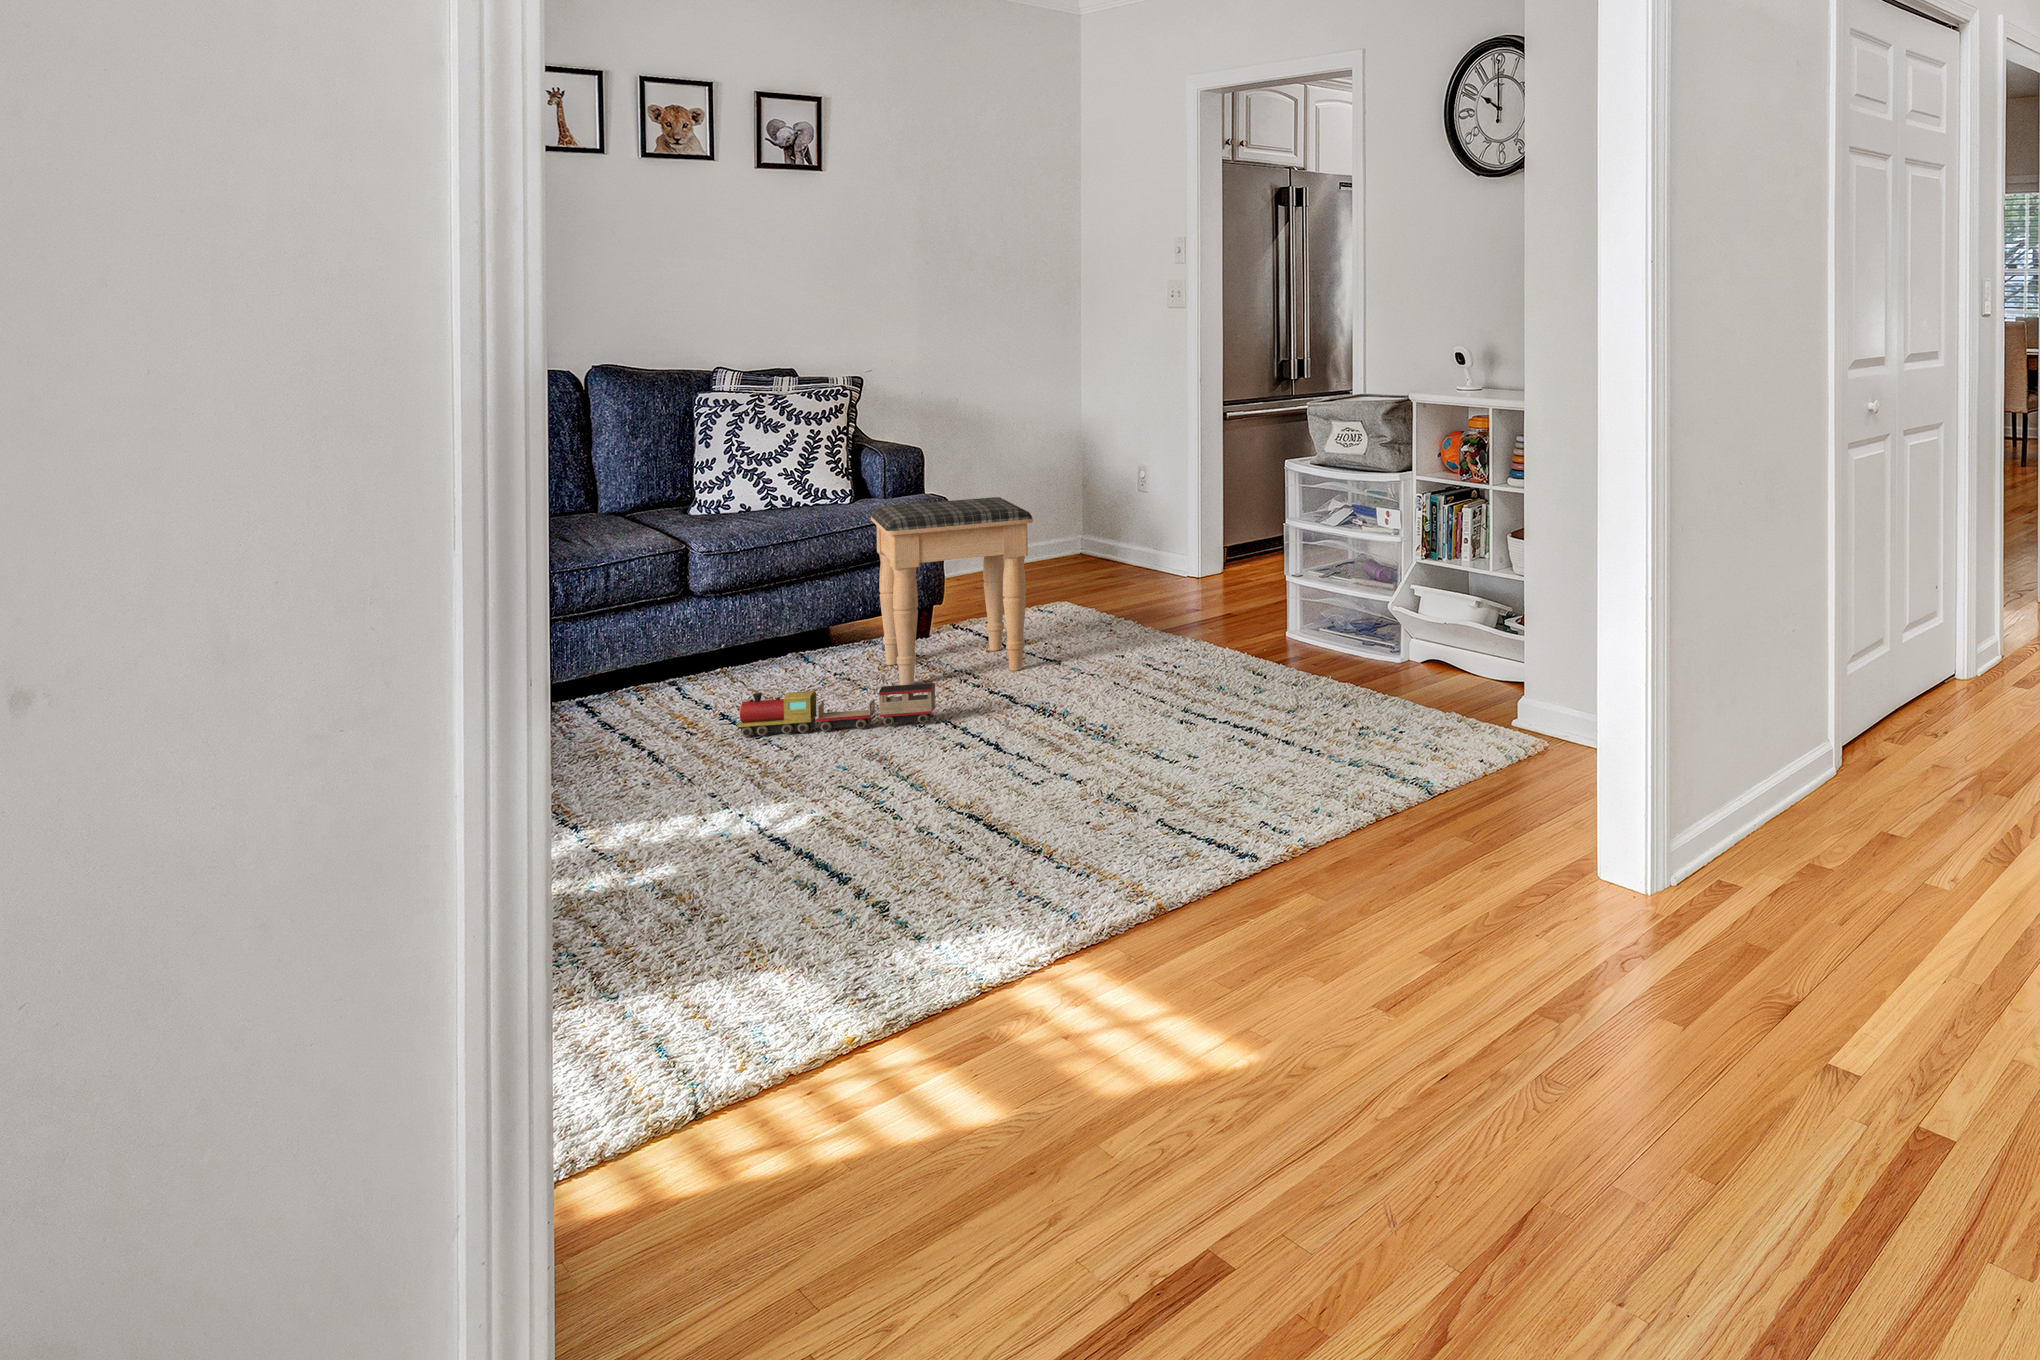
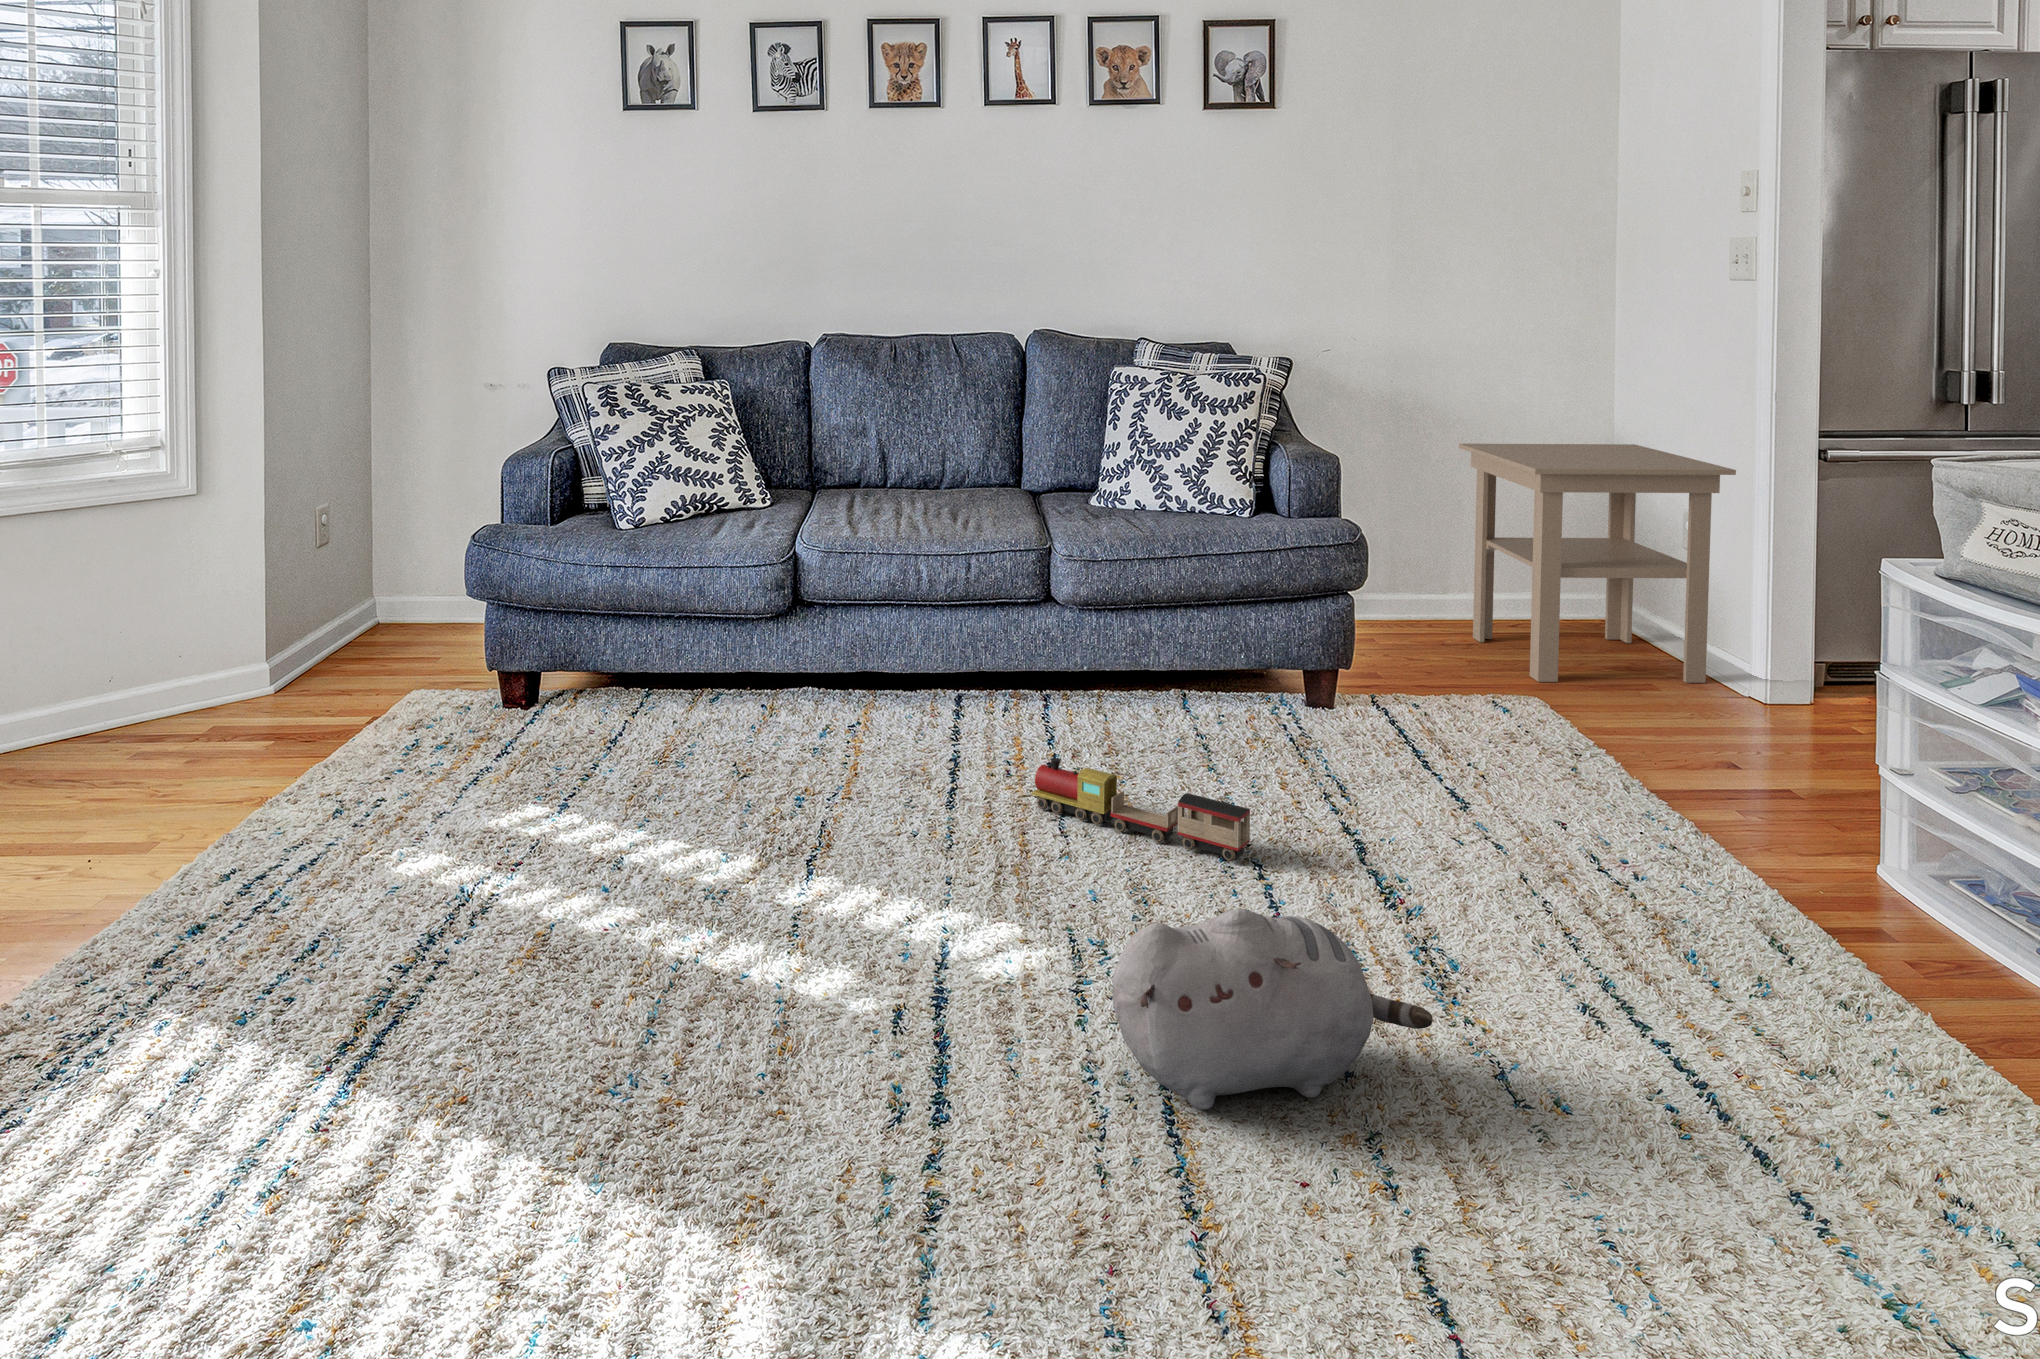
side table: none [985,429,1178,599] -> present [1459,444,1736,683]
footstool: present [871,497,1033,685] -> none [1237,534,1433,800]
plush toy: none [932,689,1121,816] -> present [1113,909,1433,1110]

